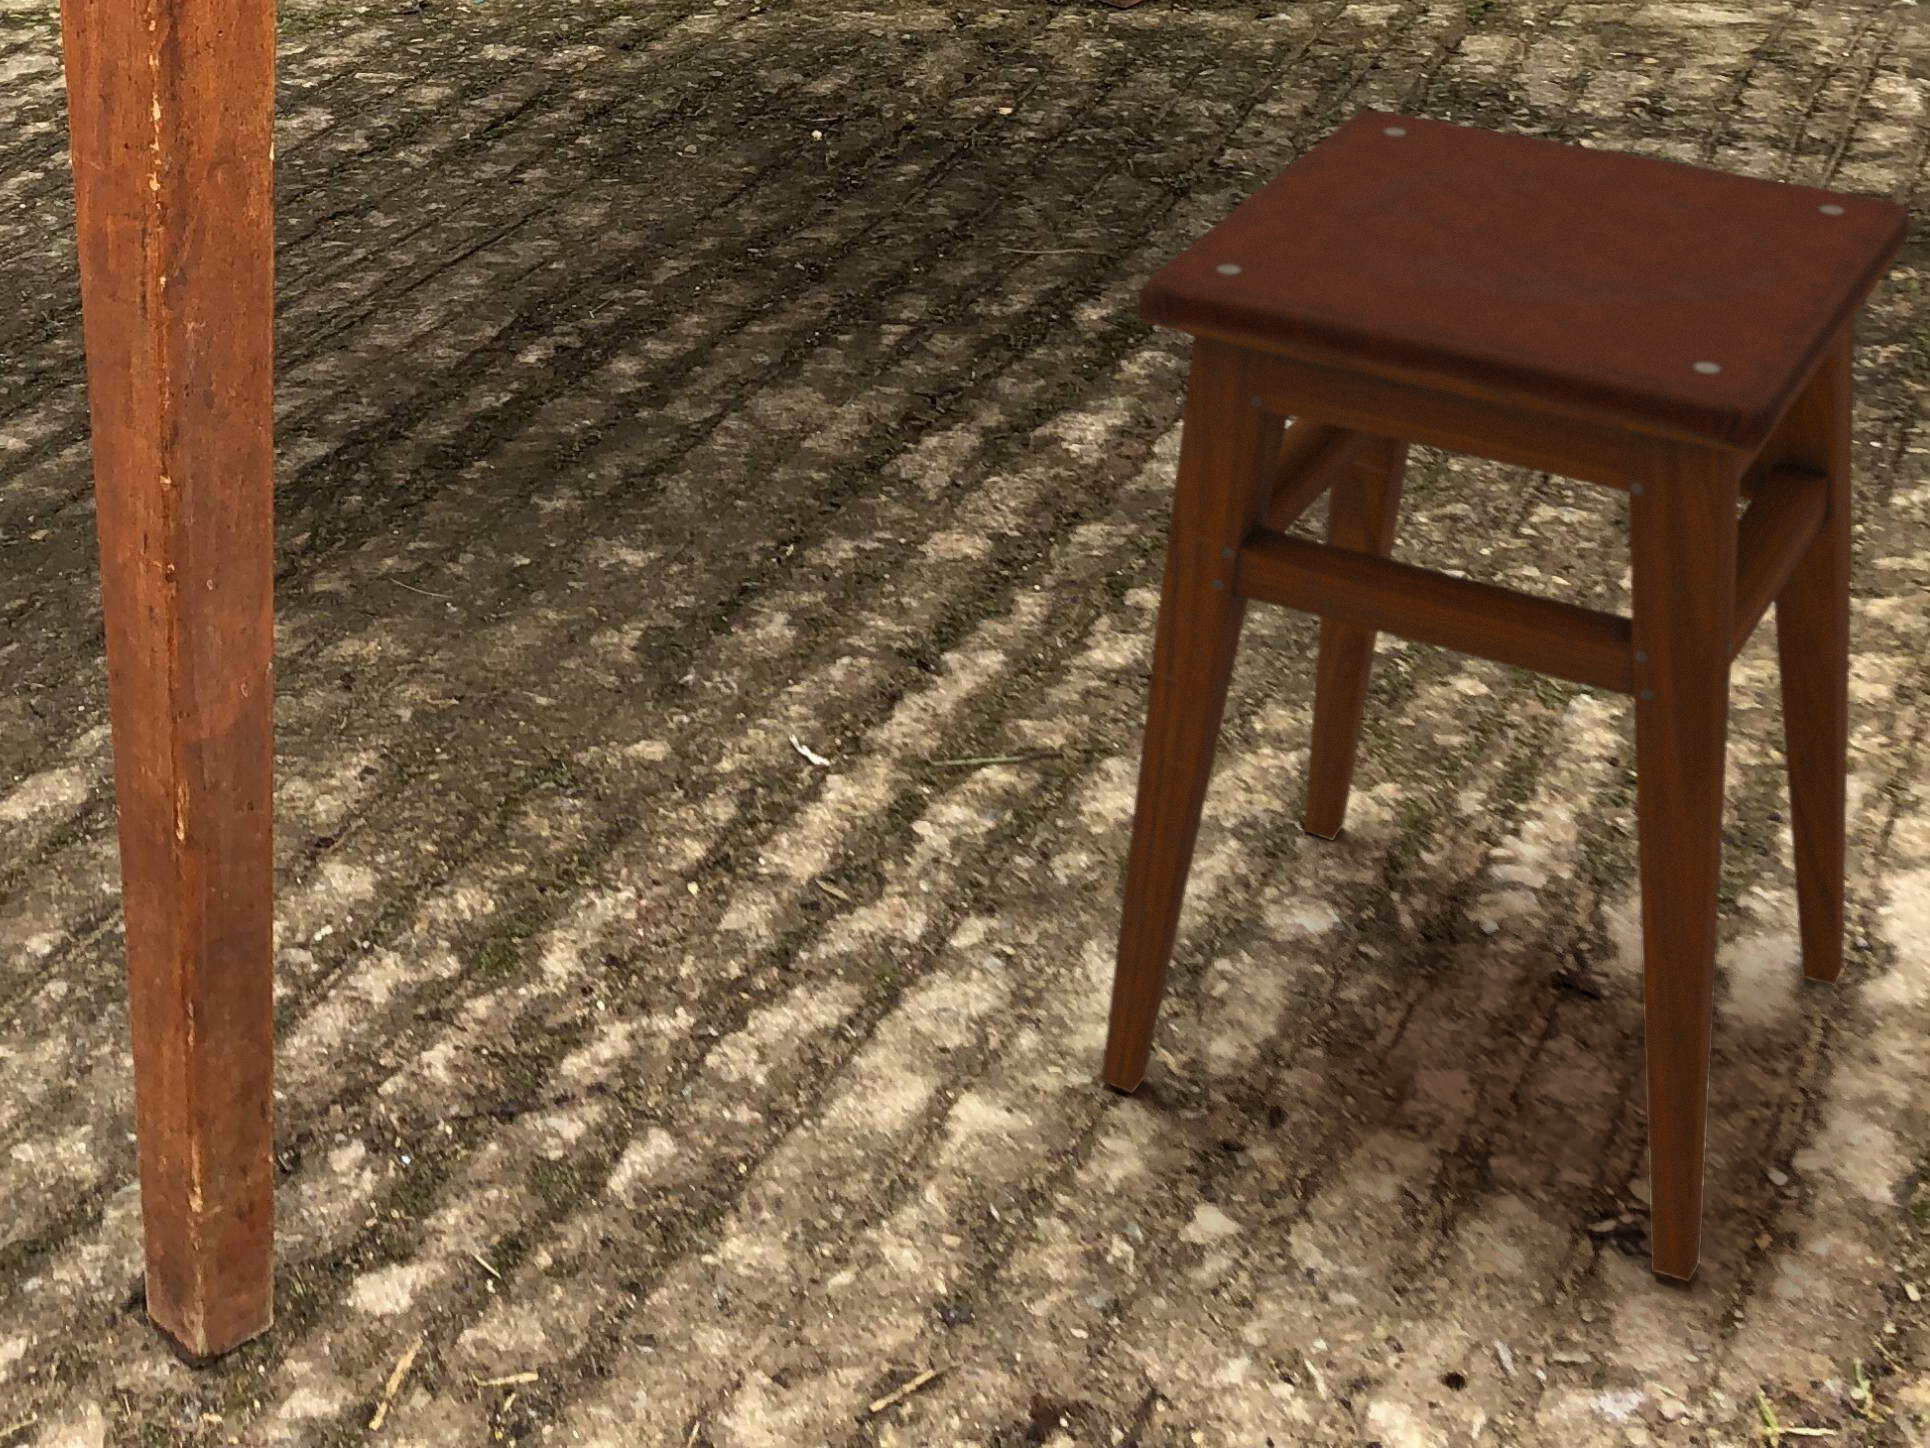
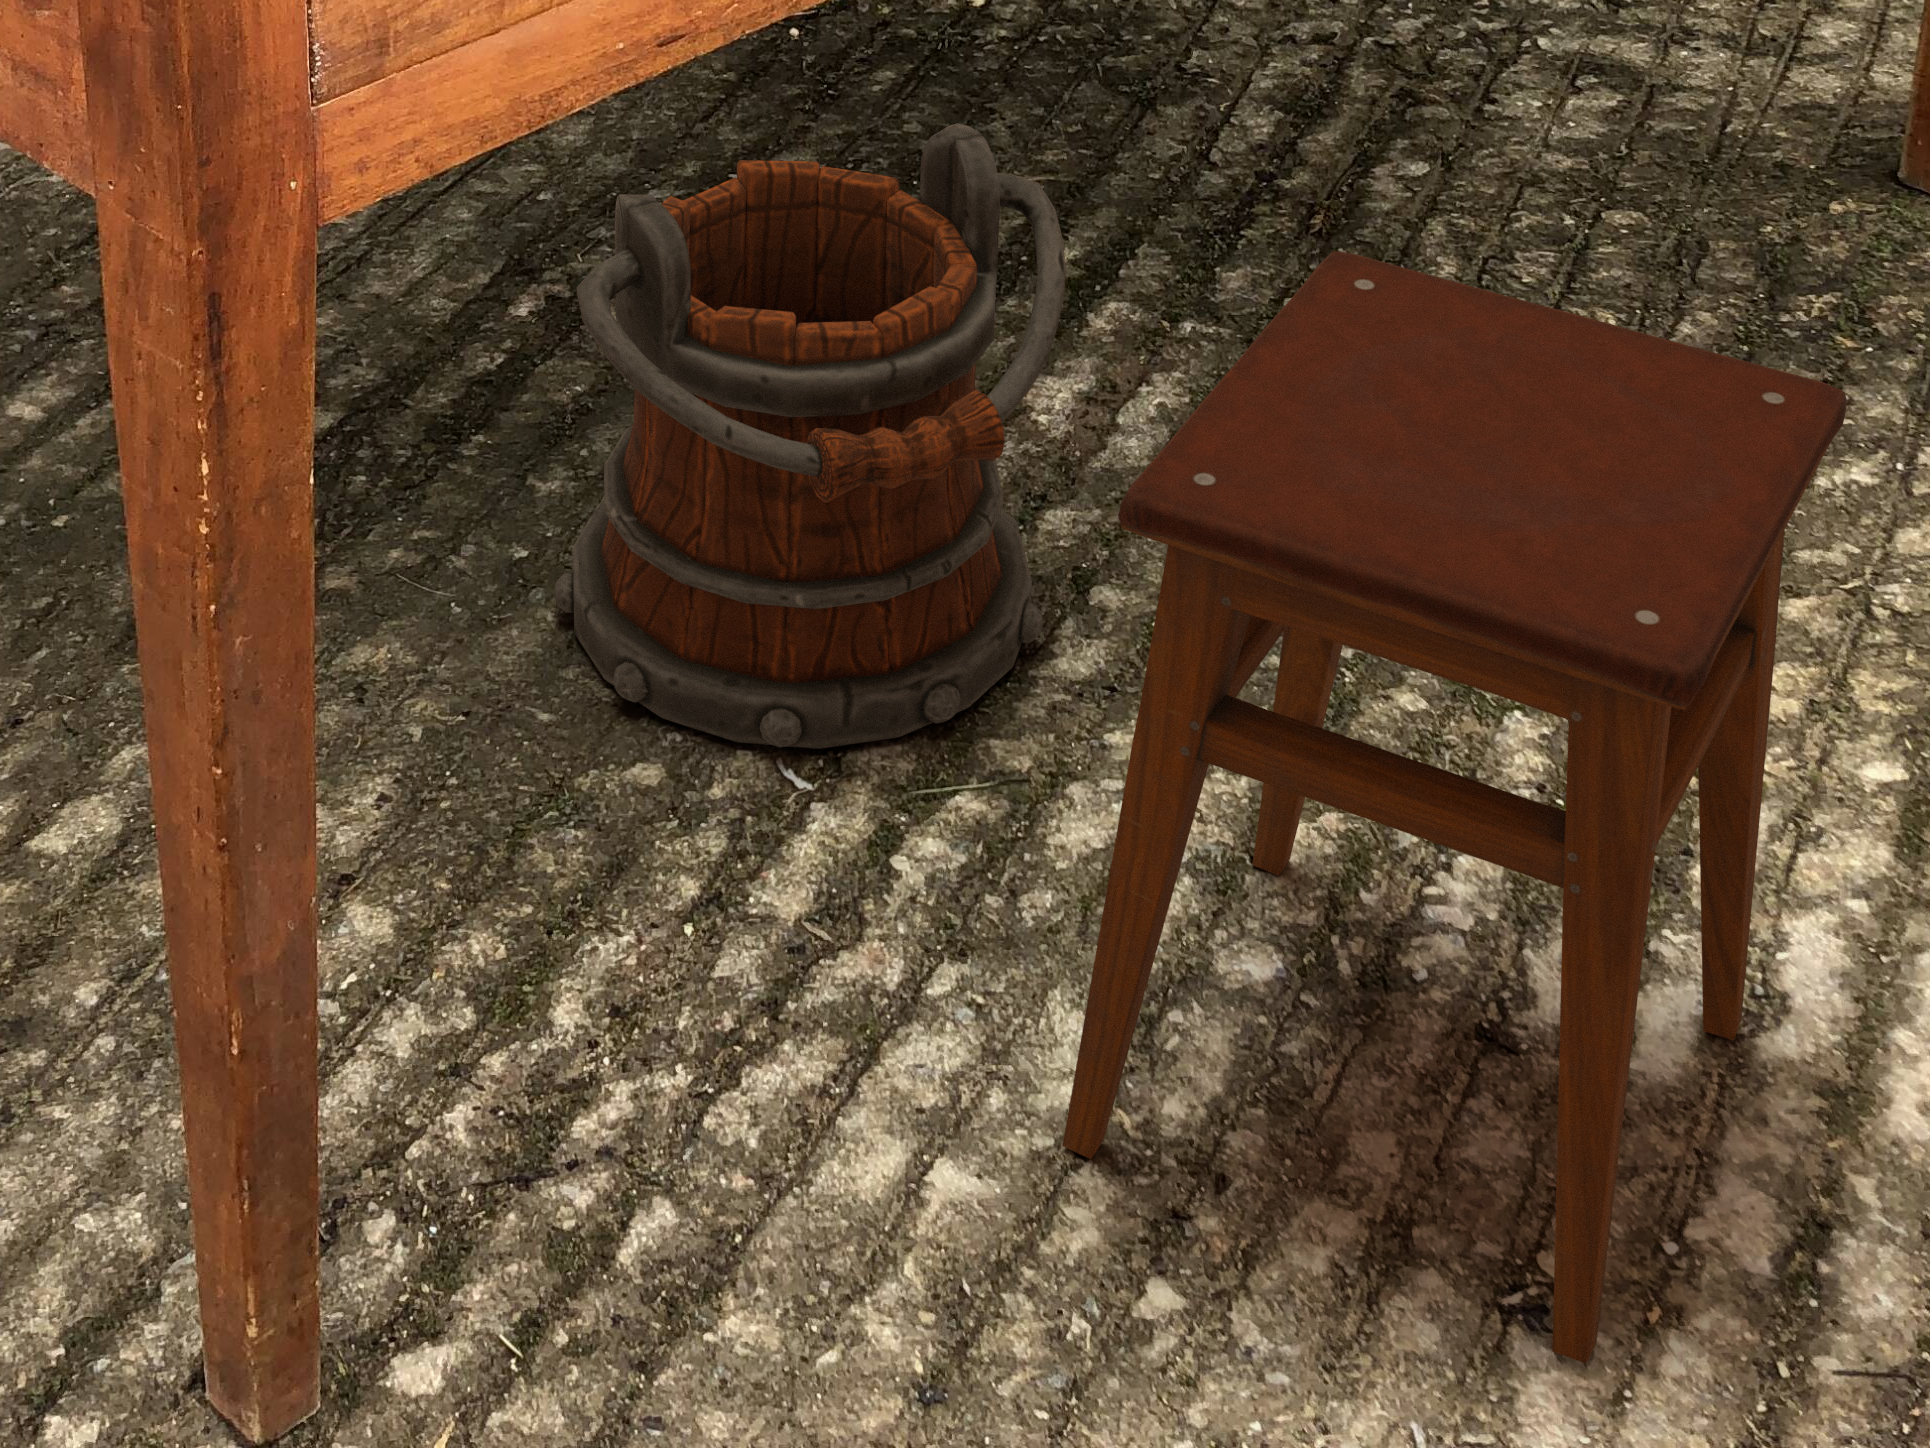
bucket: none [556,77,1087,729] -> present [554,123,1066,749]

